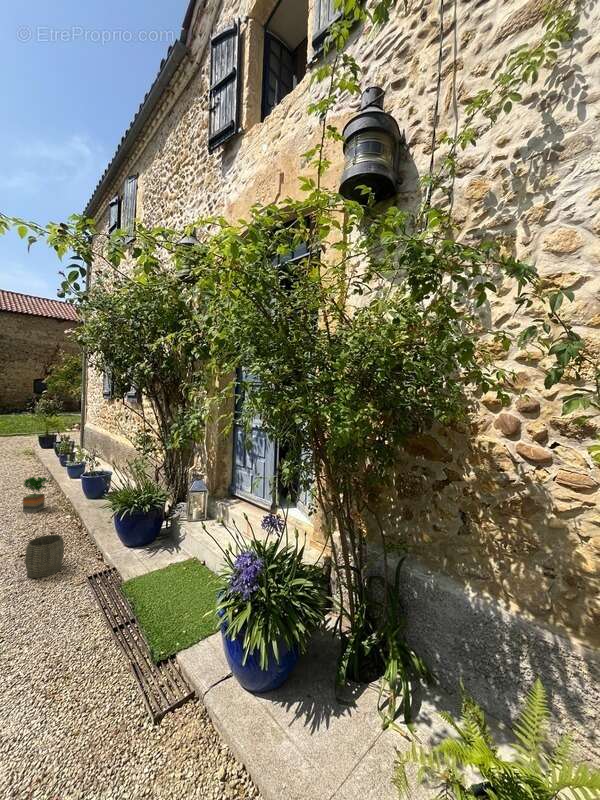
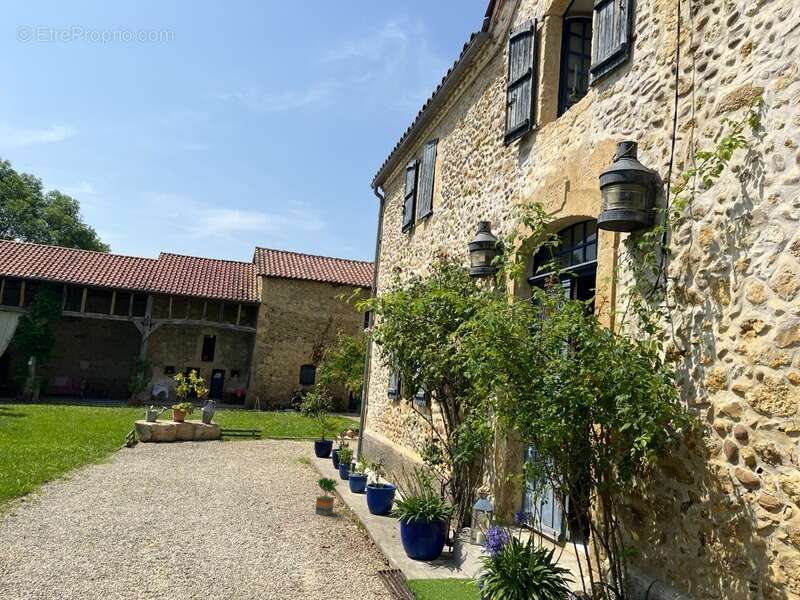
woven basket: present [25,535,64,578] -> none [328,529,357,566]

